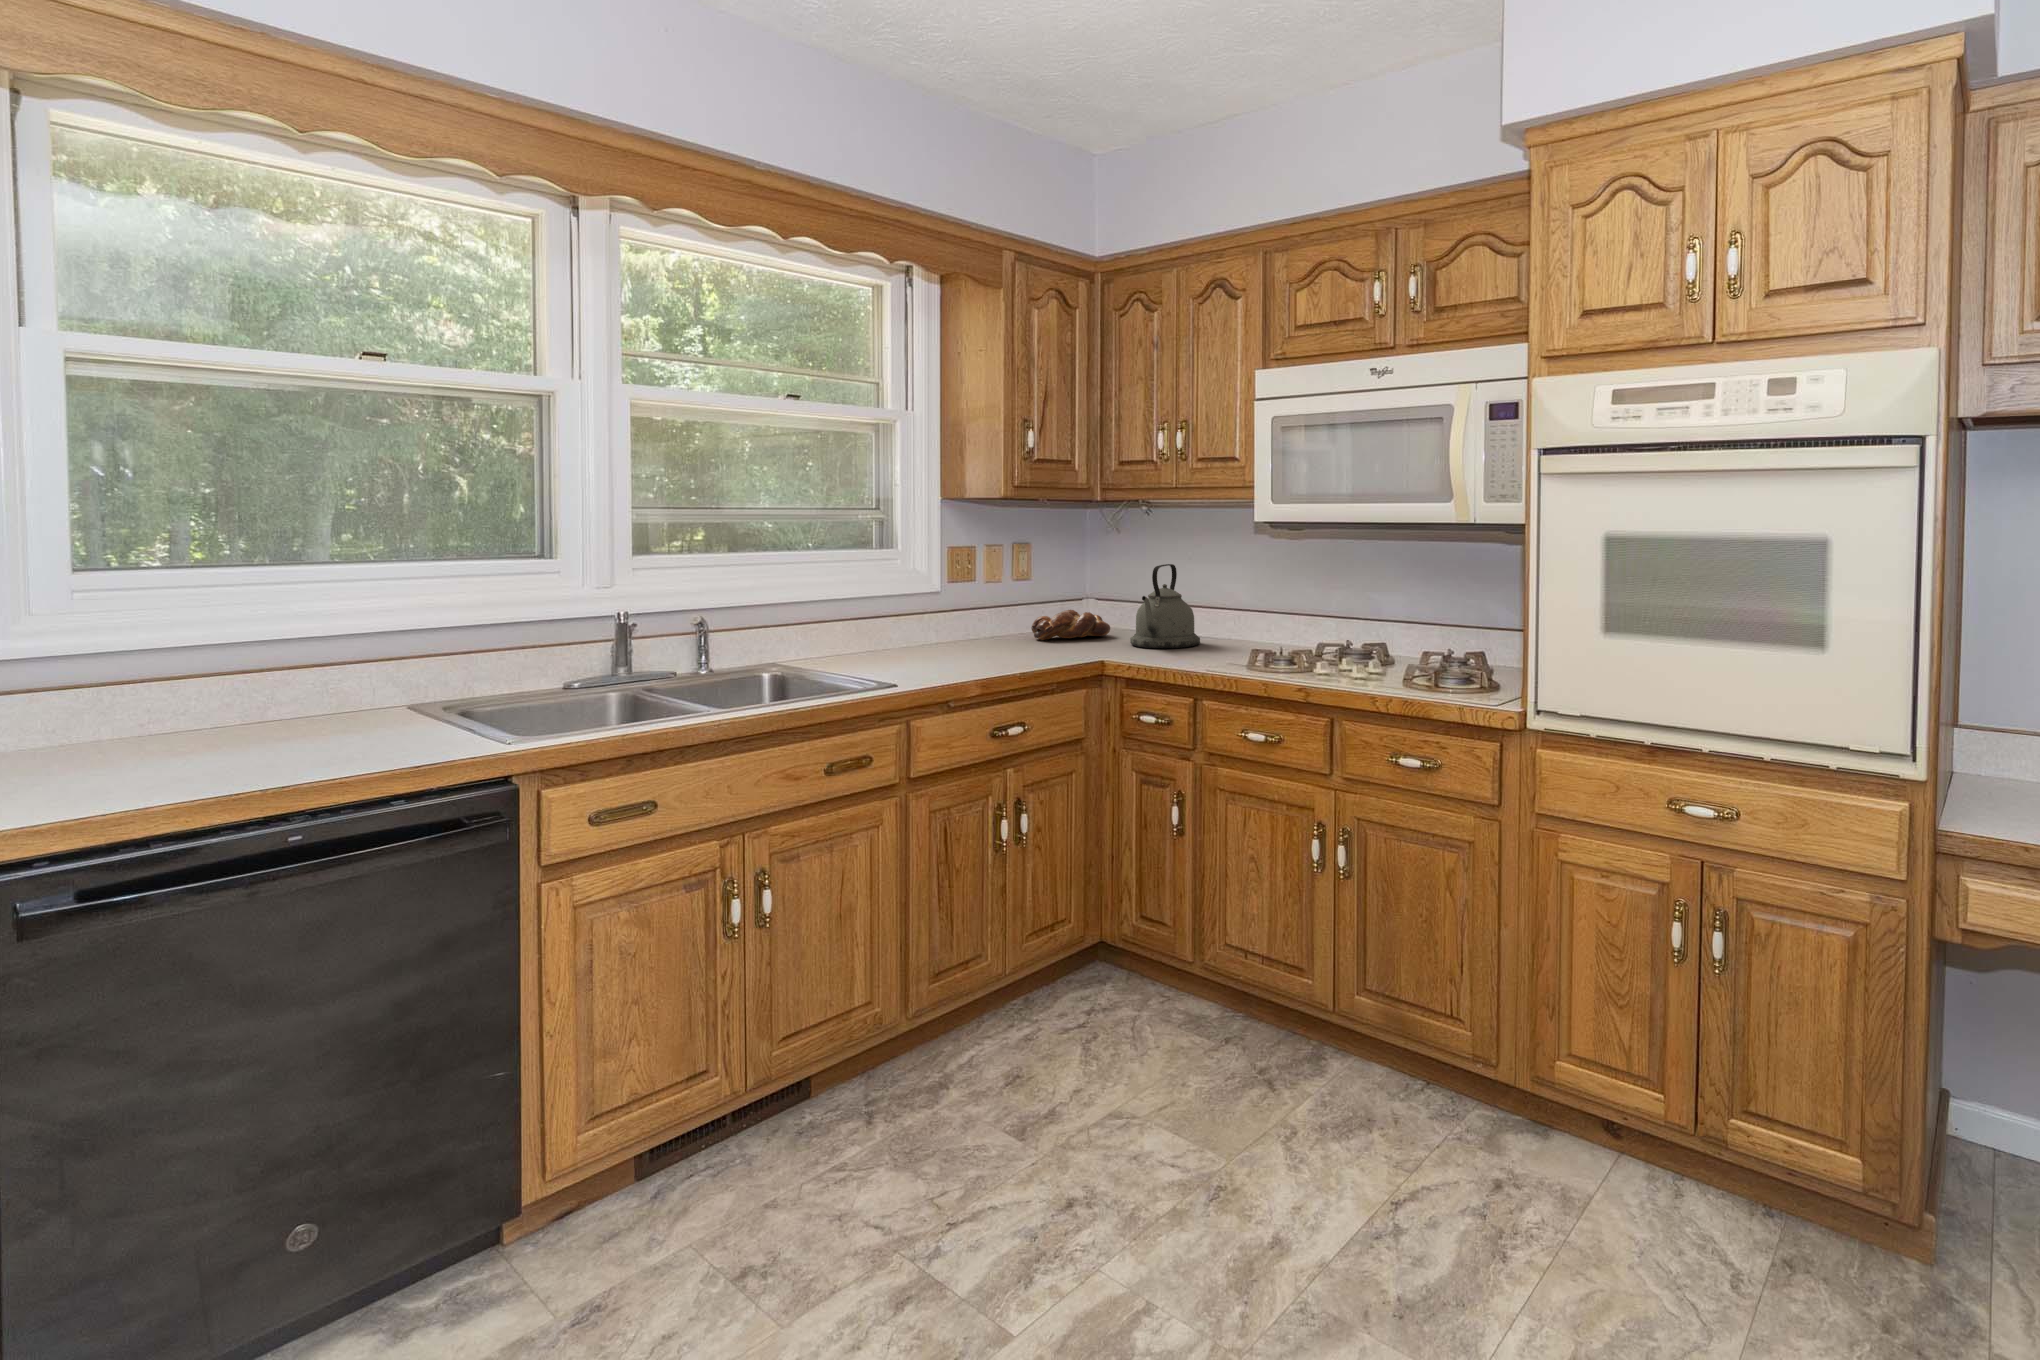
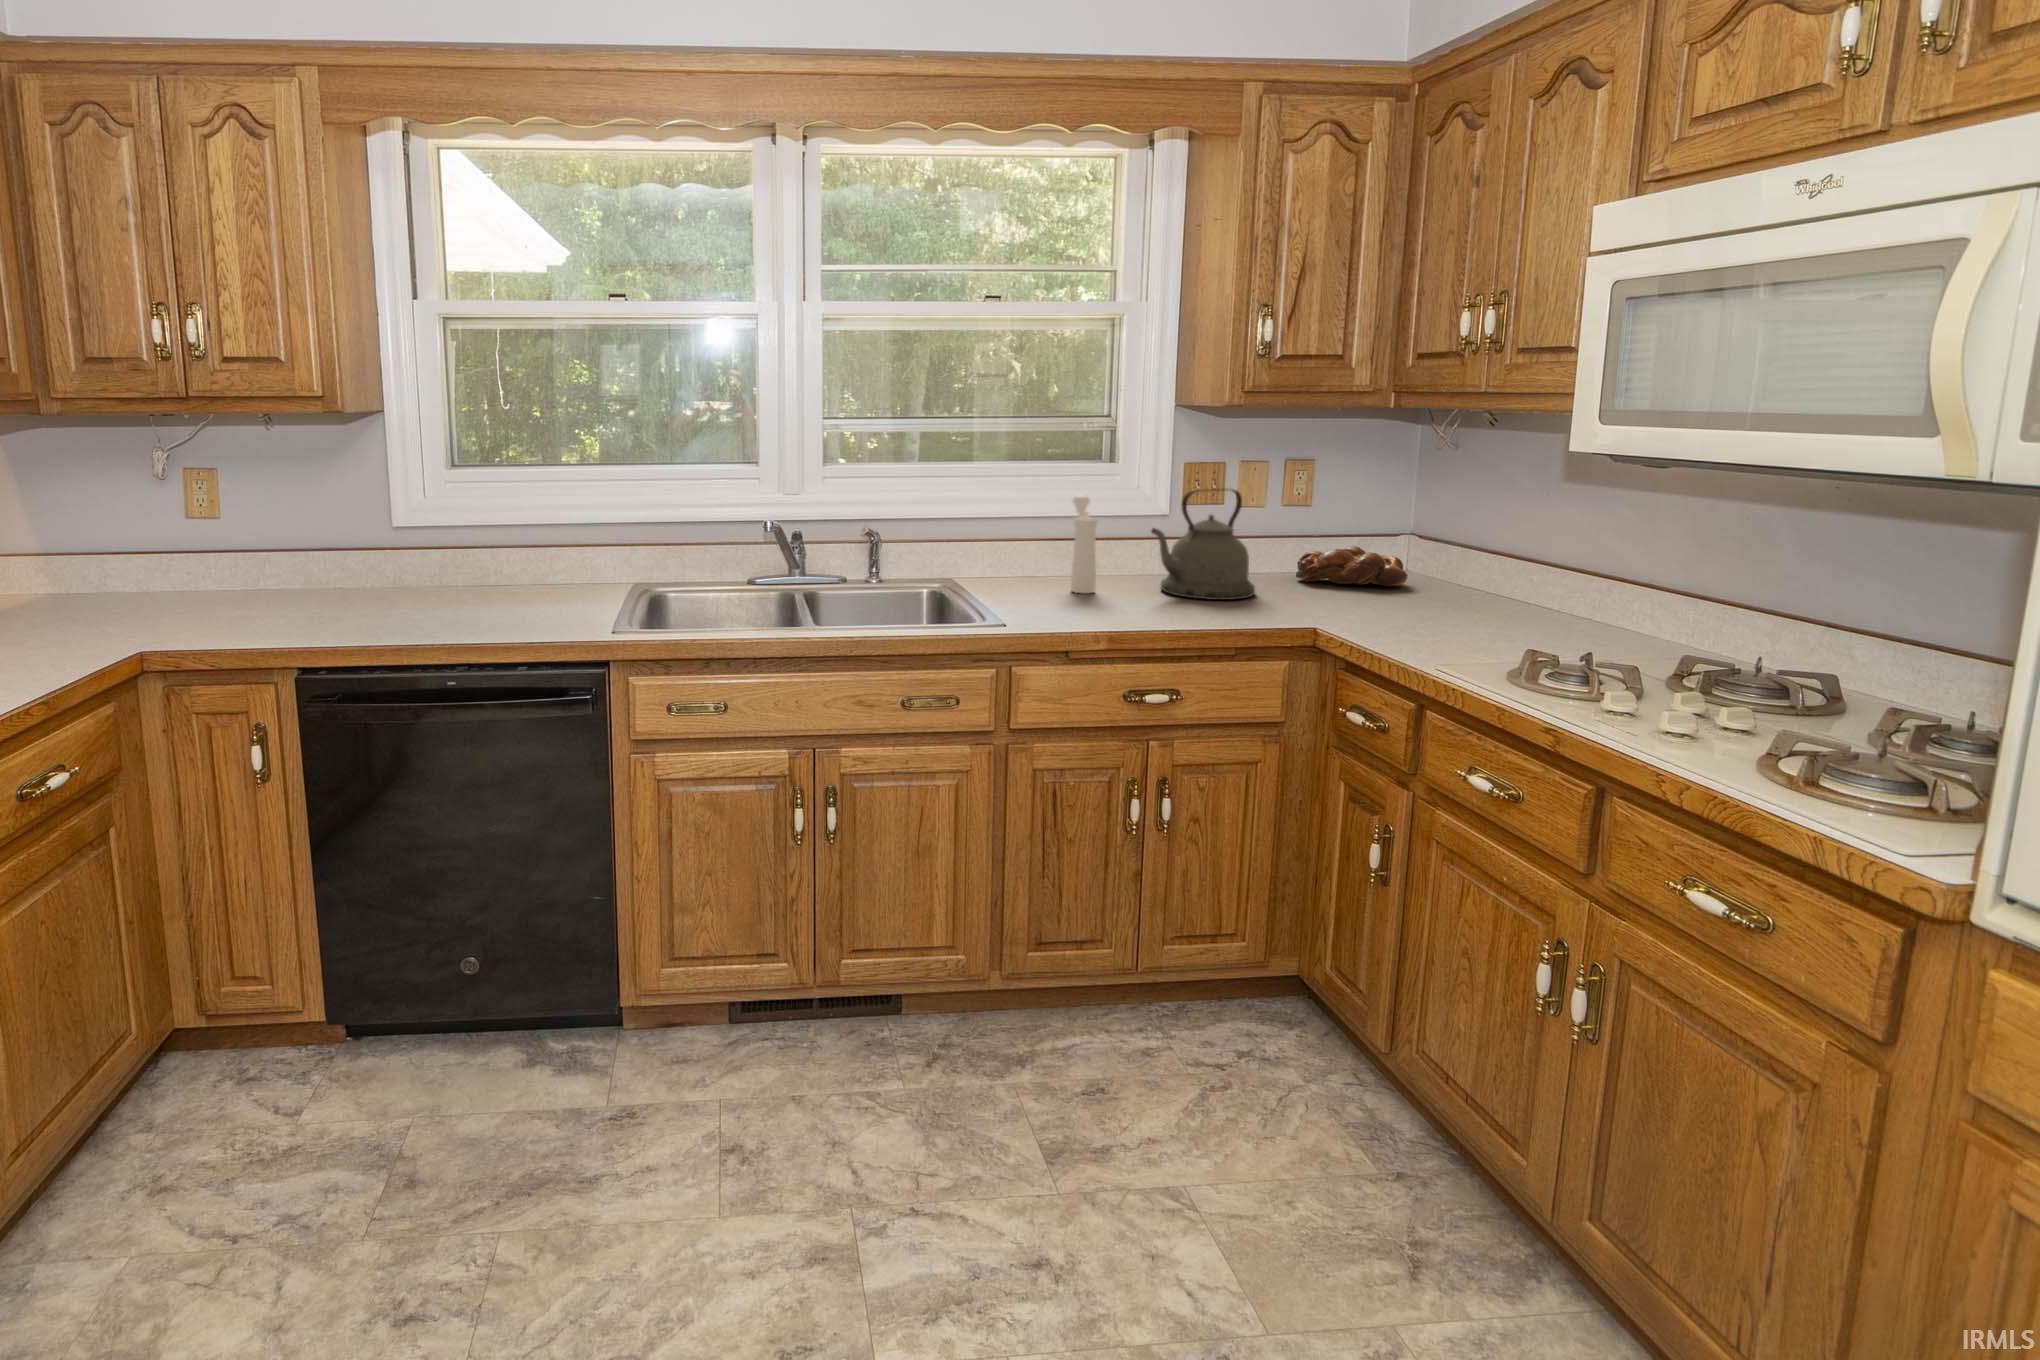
kettle: present [1130,564,1200,648] -> present [1151,488,1255,600]
pepper mill: none [873,583,911,666] -> present [1071,496,1098,594]

